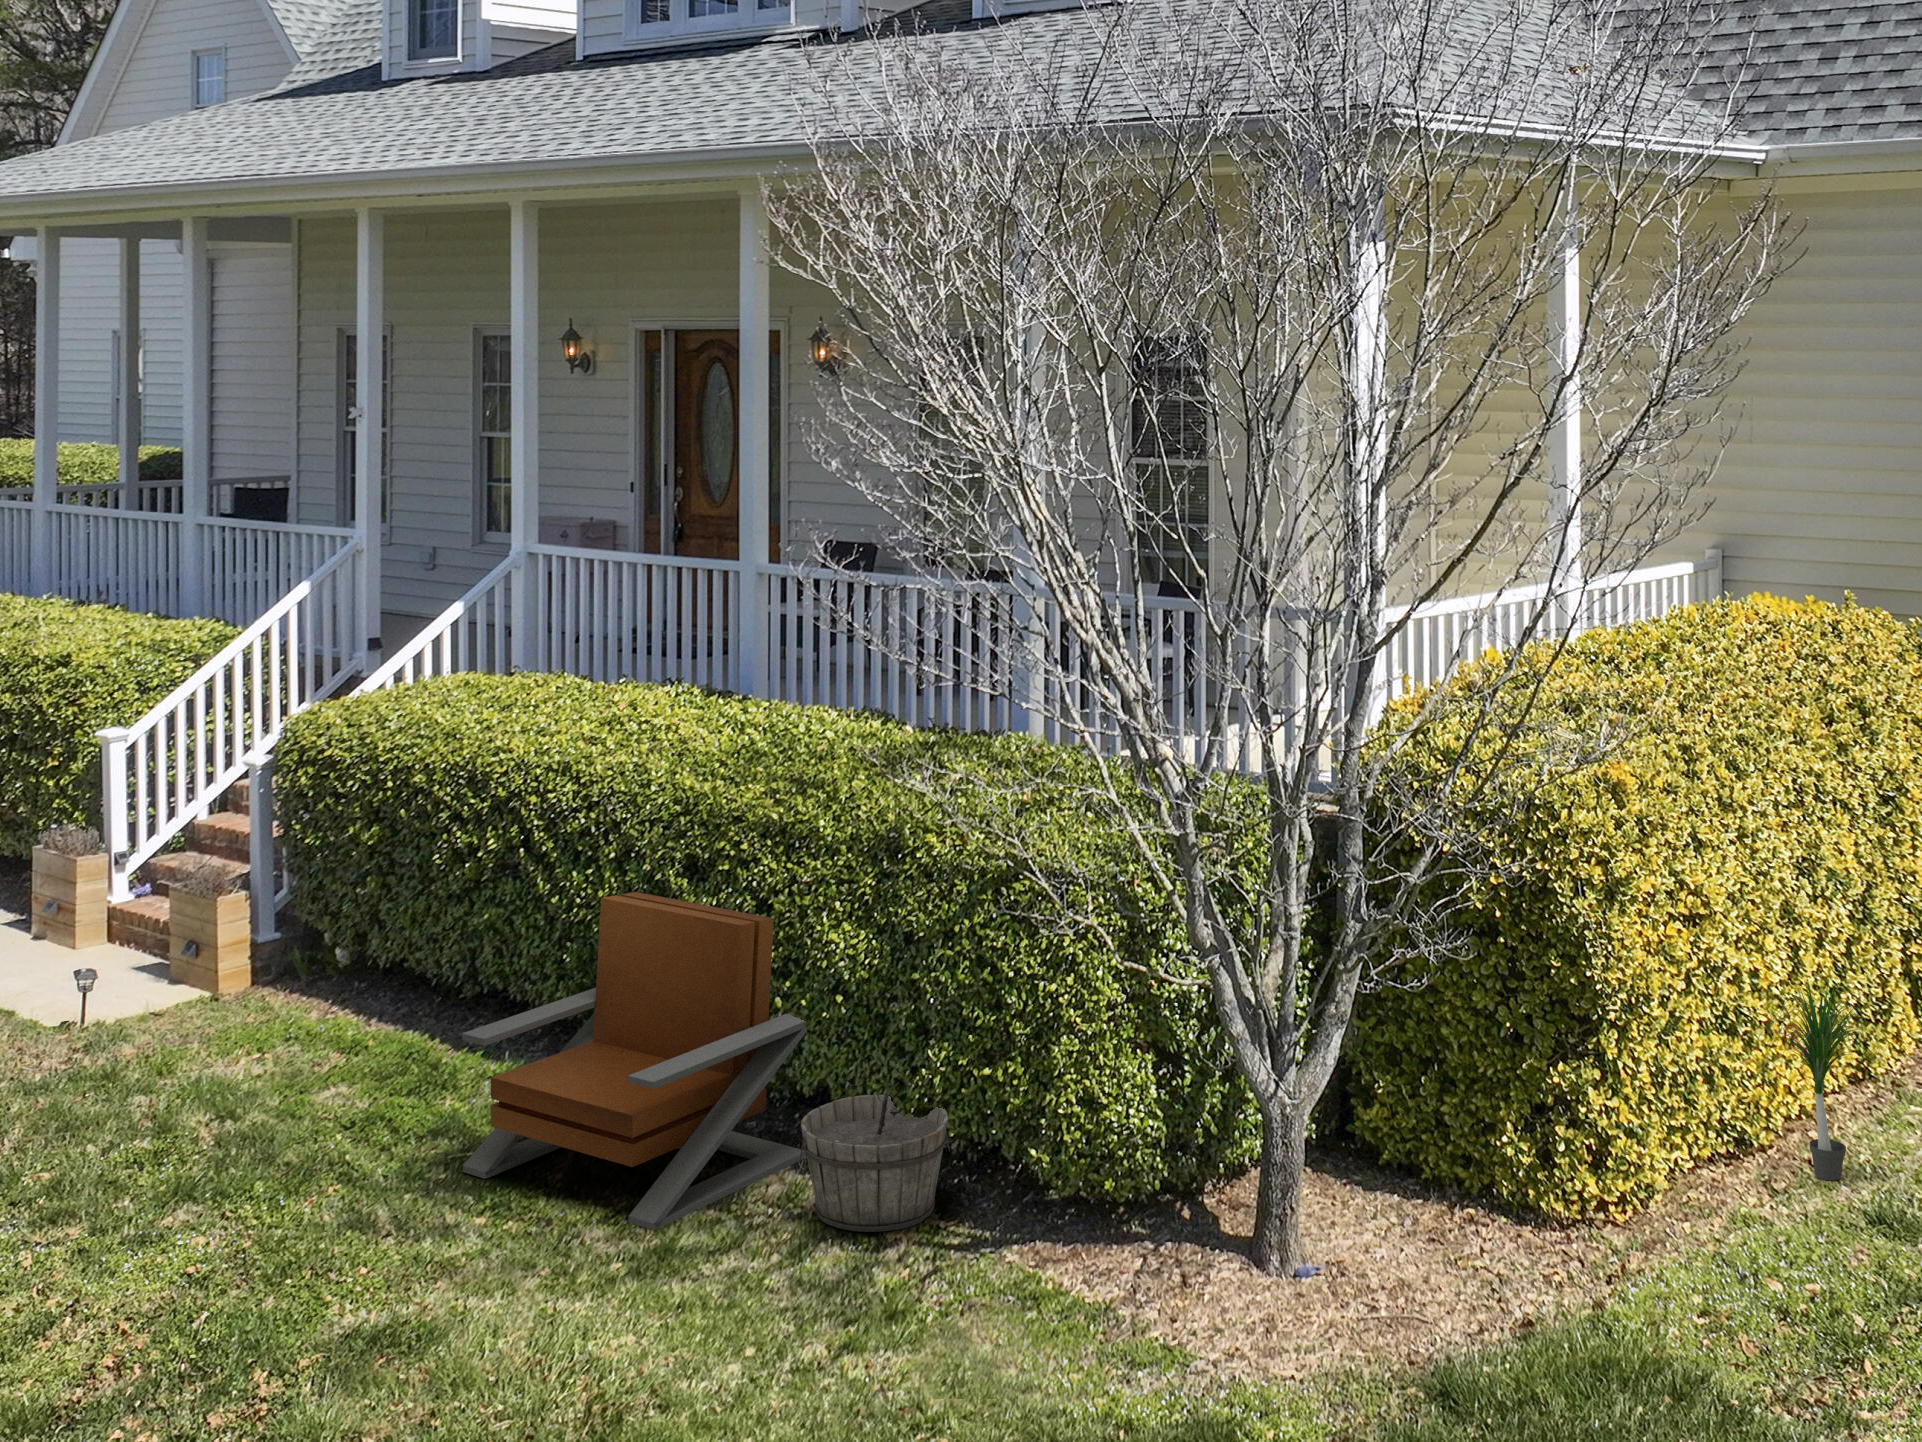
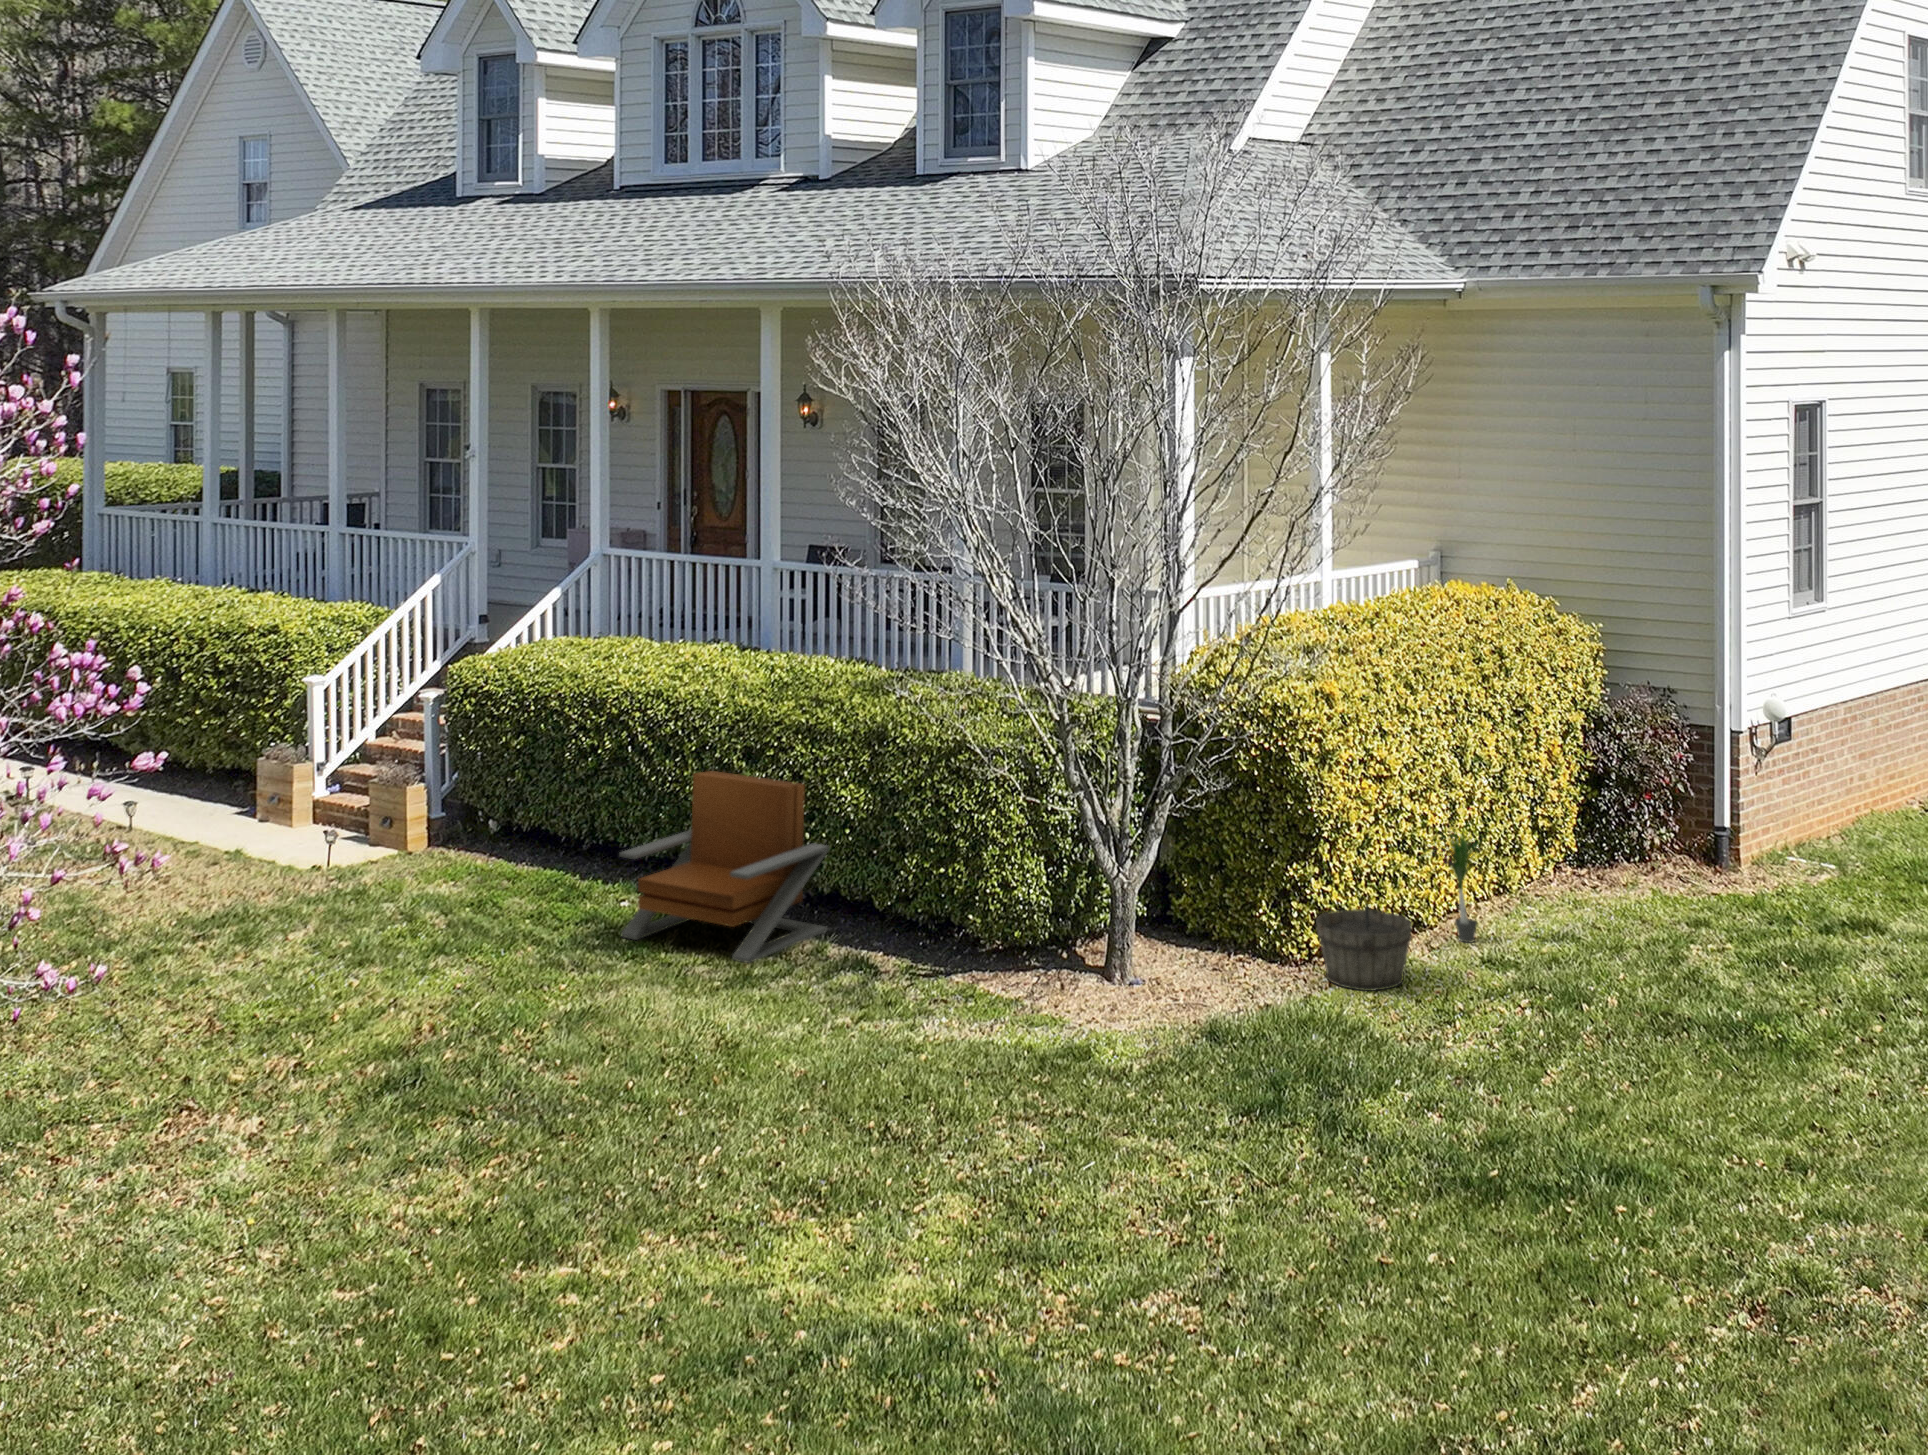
wooden bucket: present [799,1084,950,1232] -> present [1316,899,1412,991]

